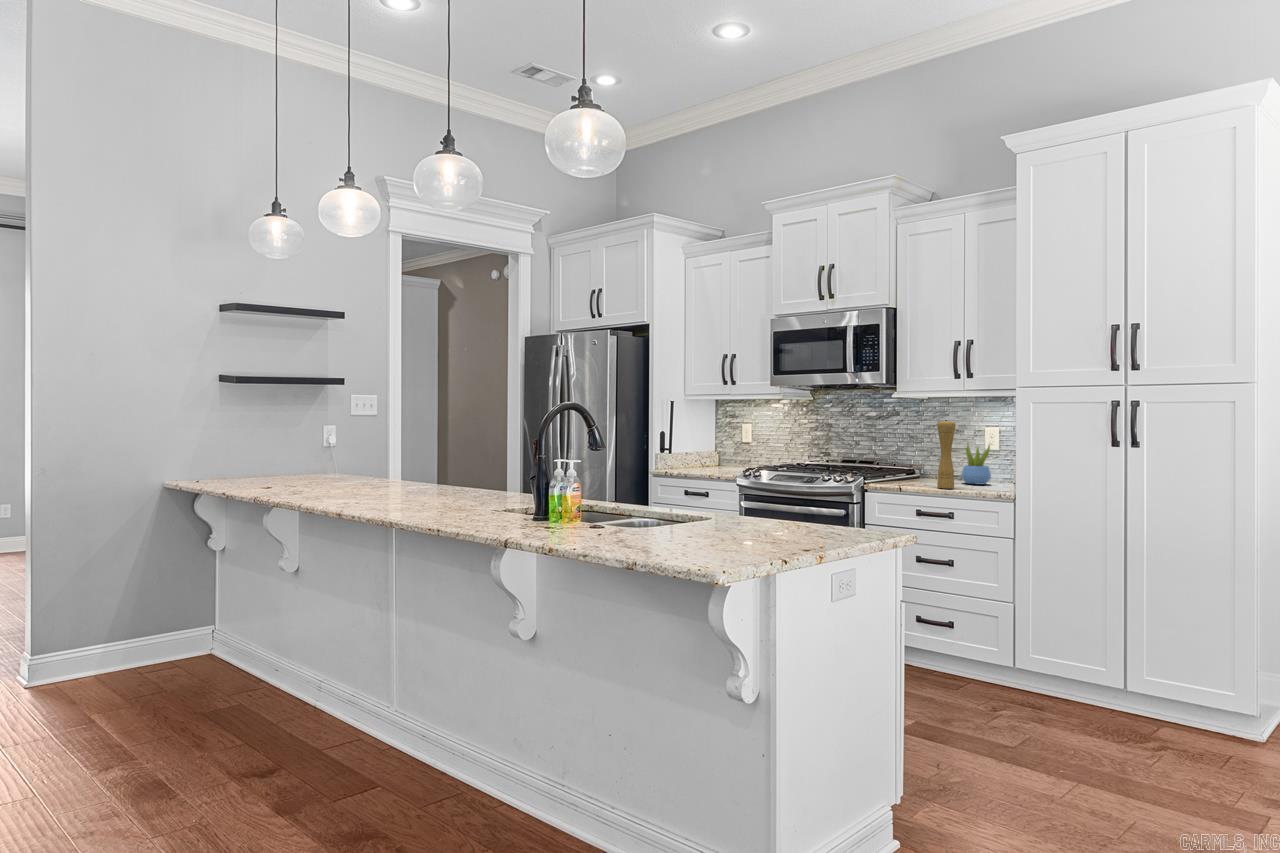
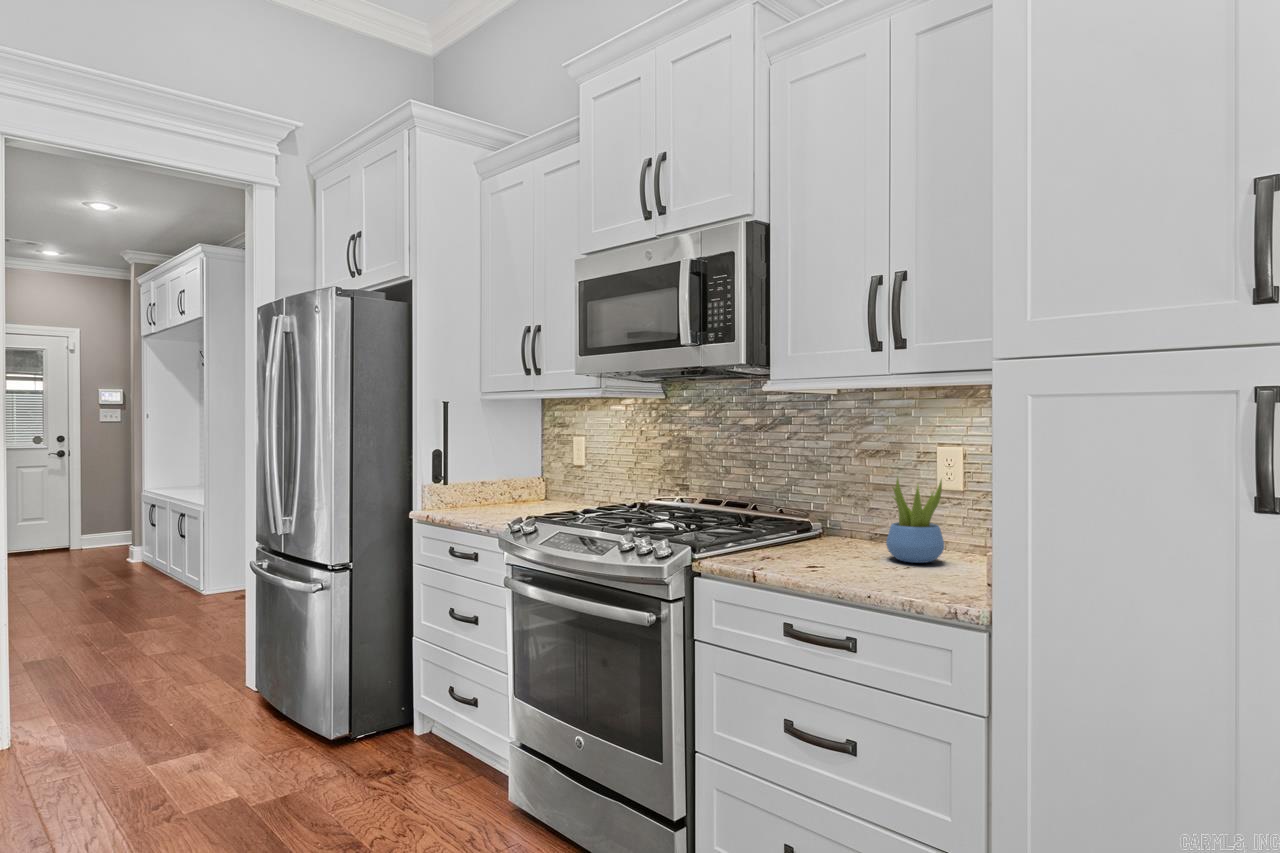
pepper mill: present [937,420,956,489] -> none [826,436,864,581]

